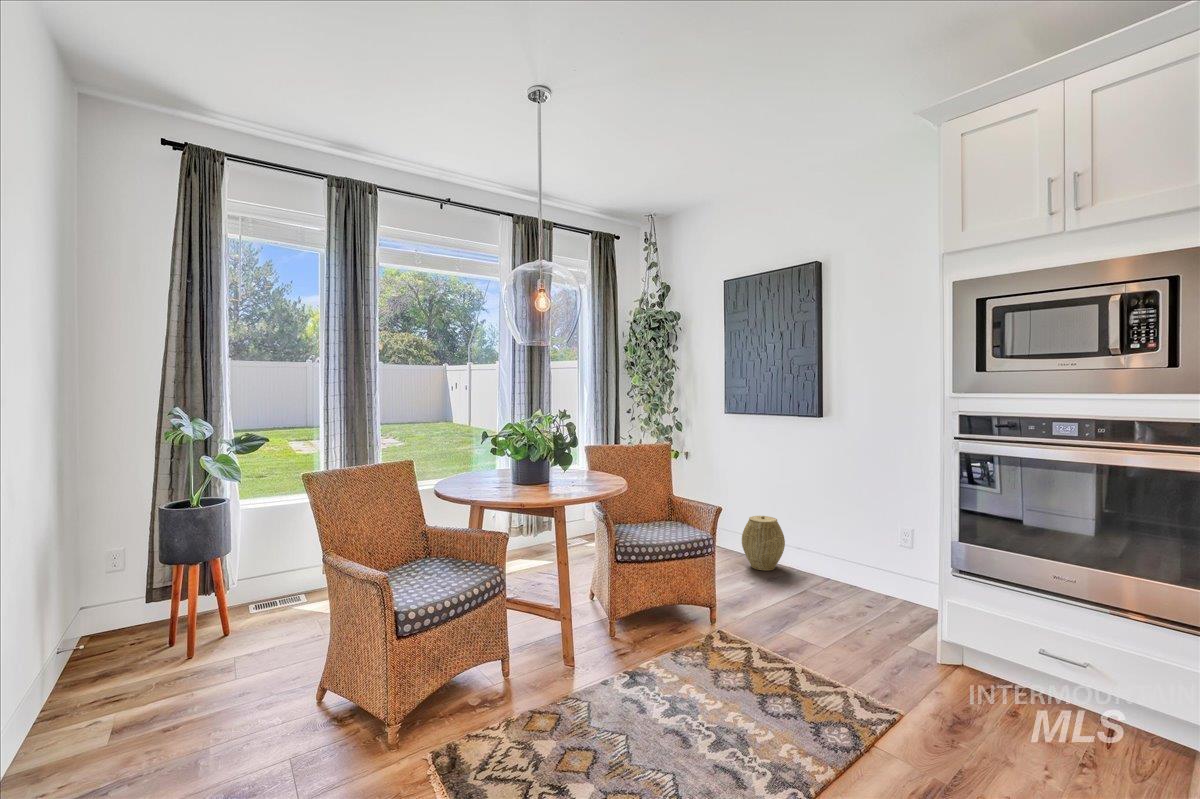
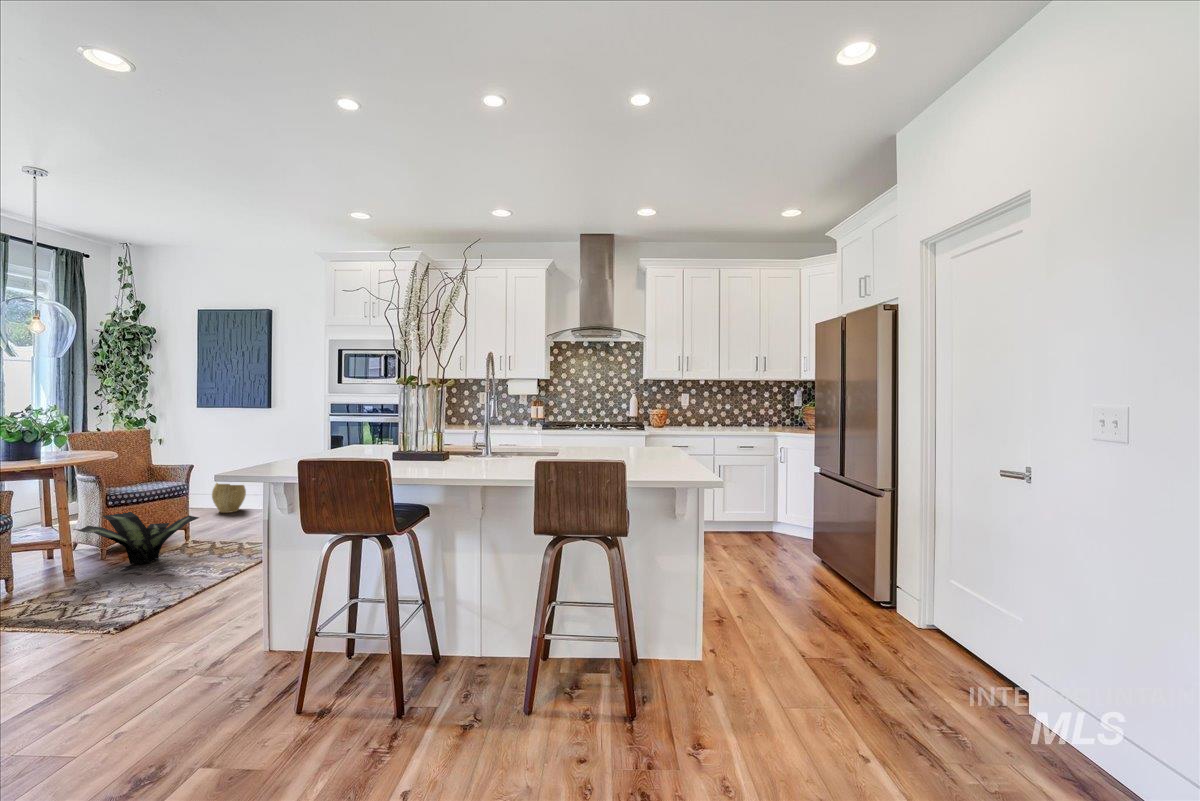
potted plant: none [563,577,729,688] -> present [74,512,199,564]

